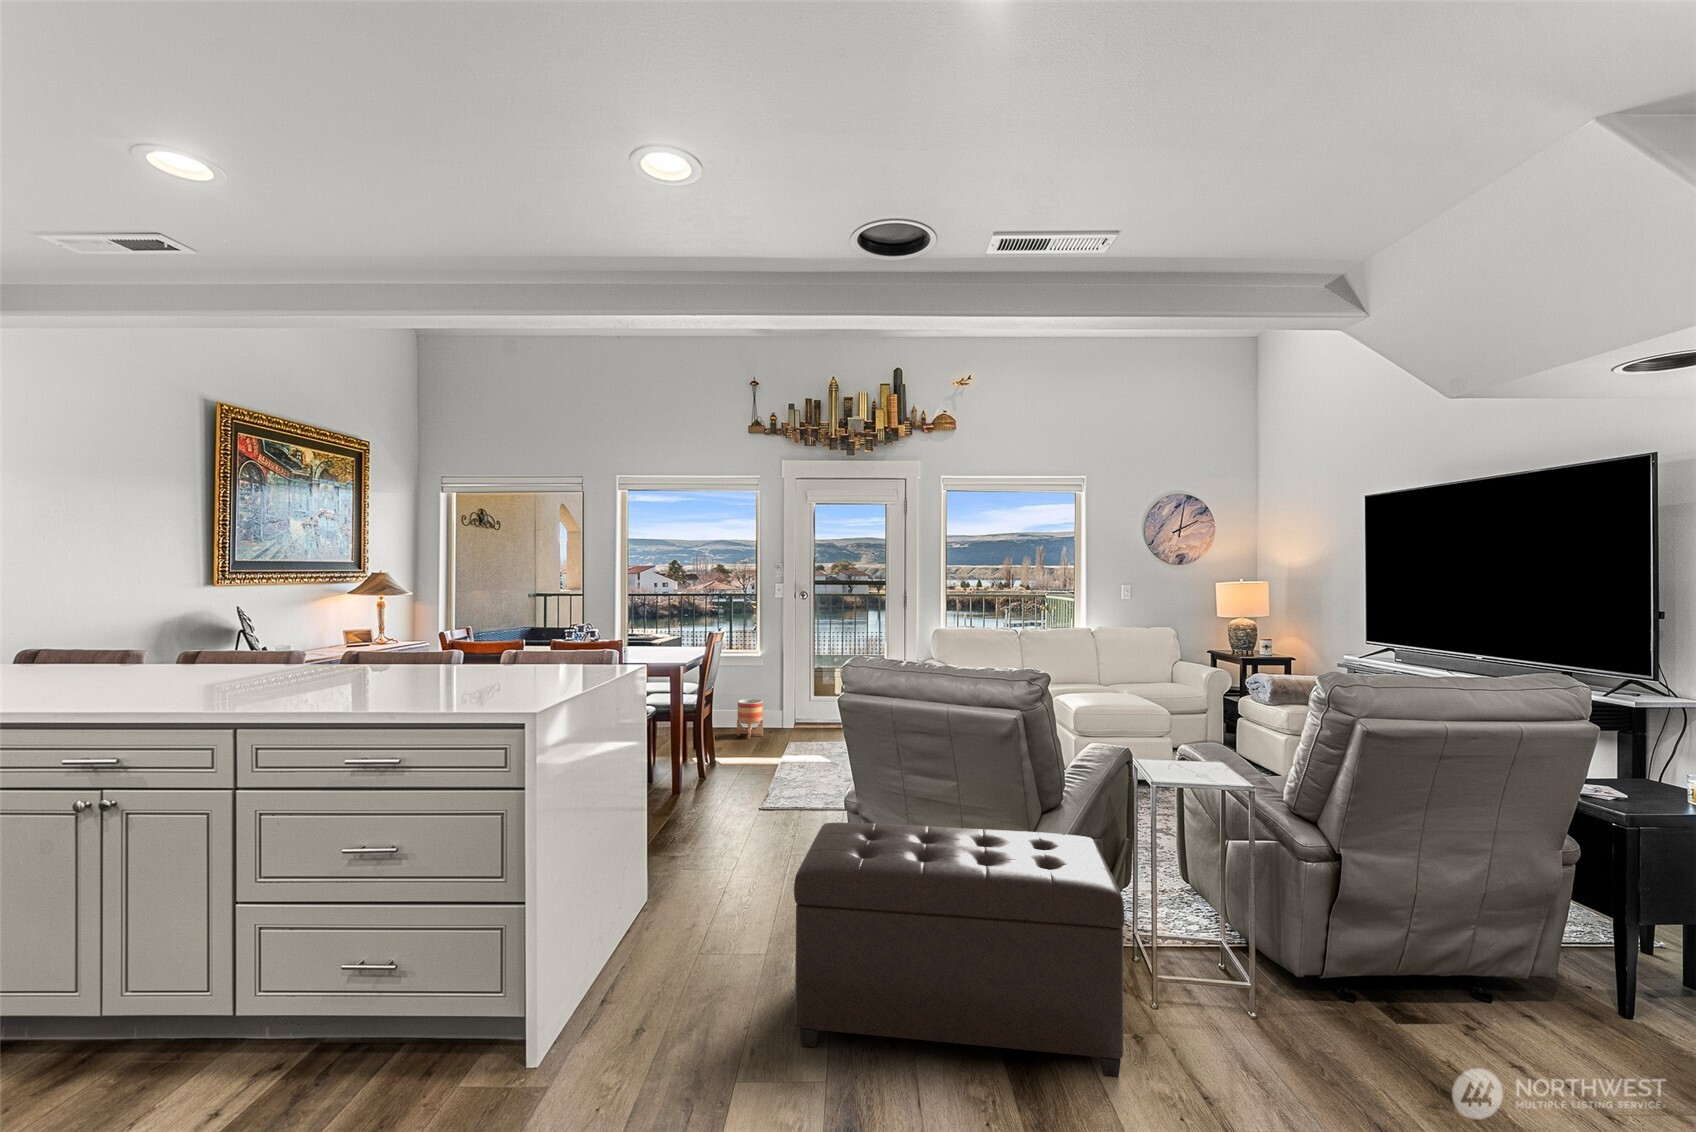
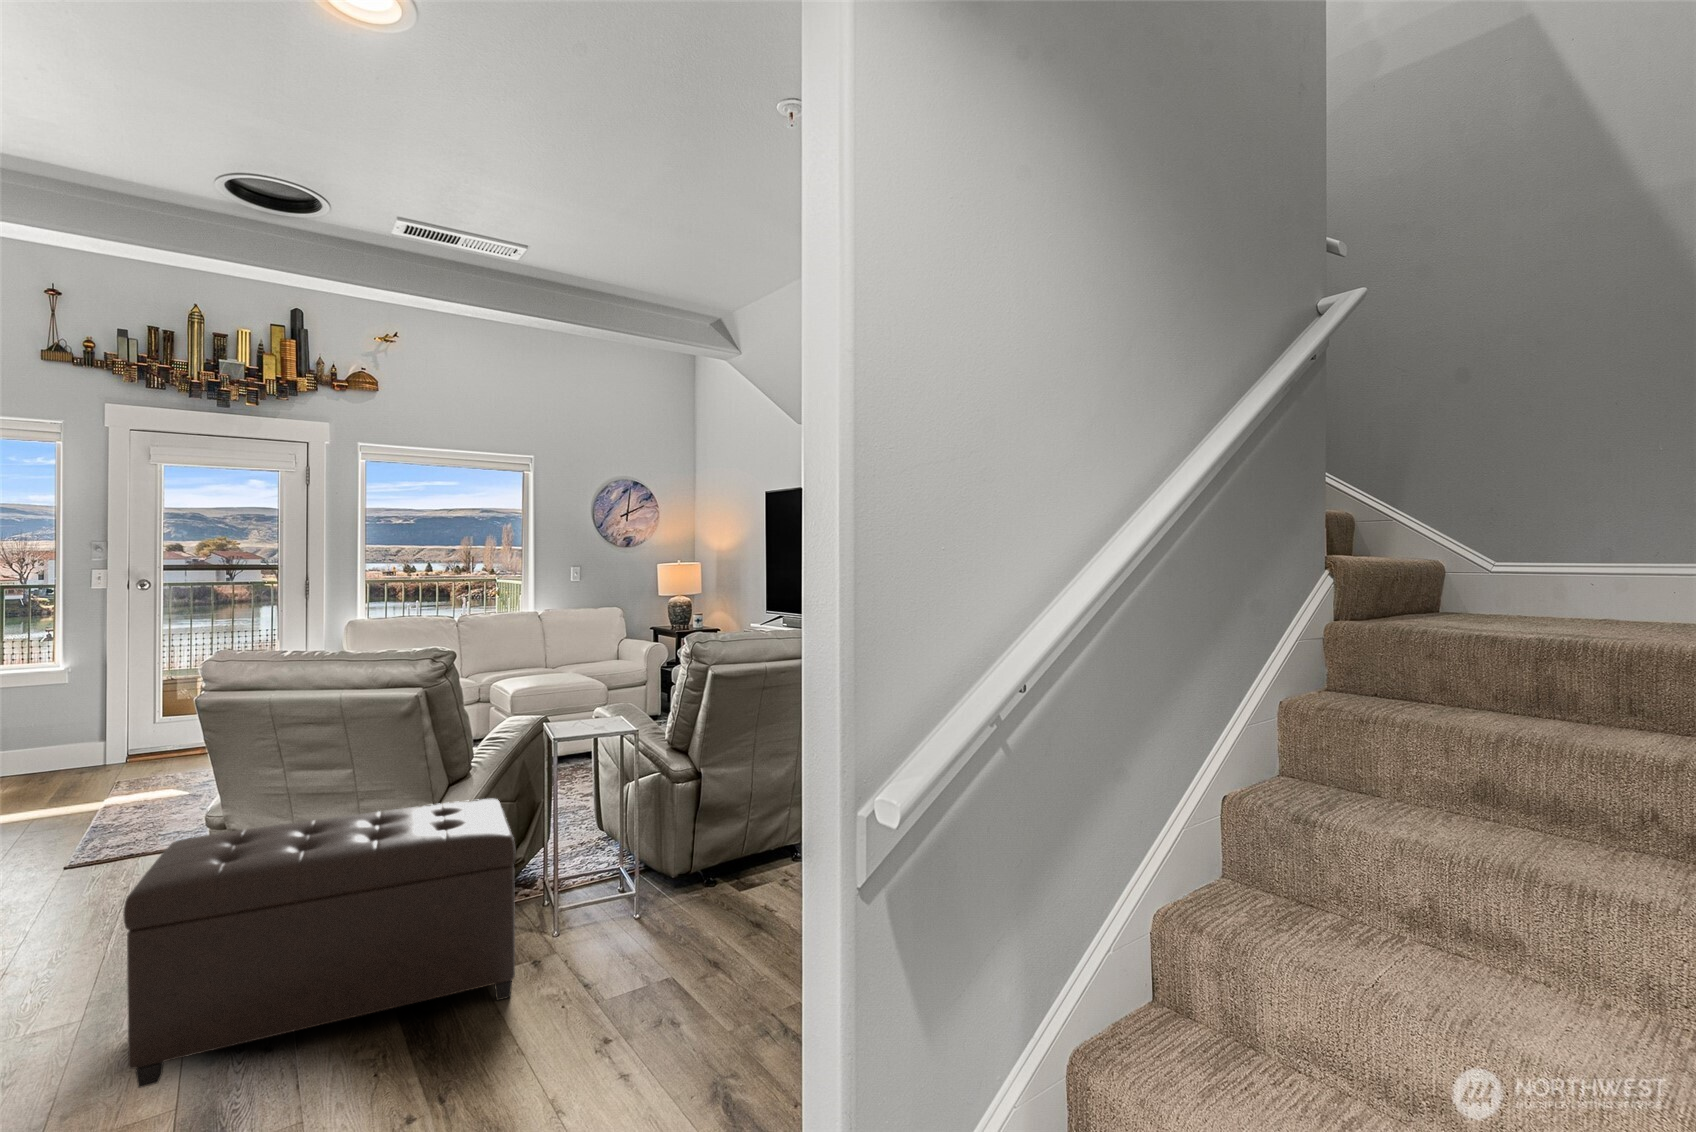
planter: present [737,699,763,739] -> none [30,729,80,784]

